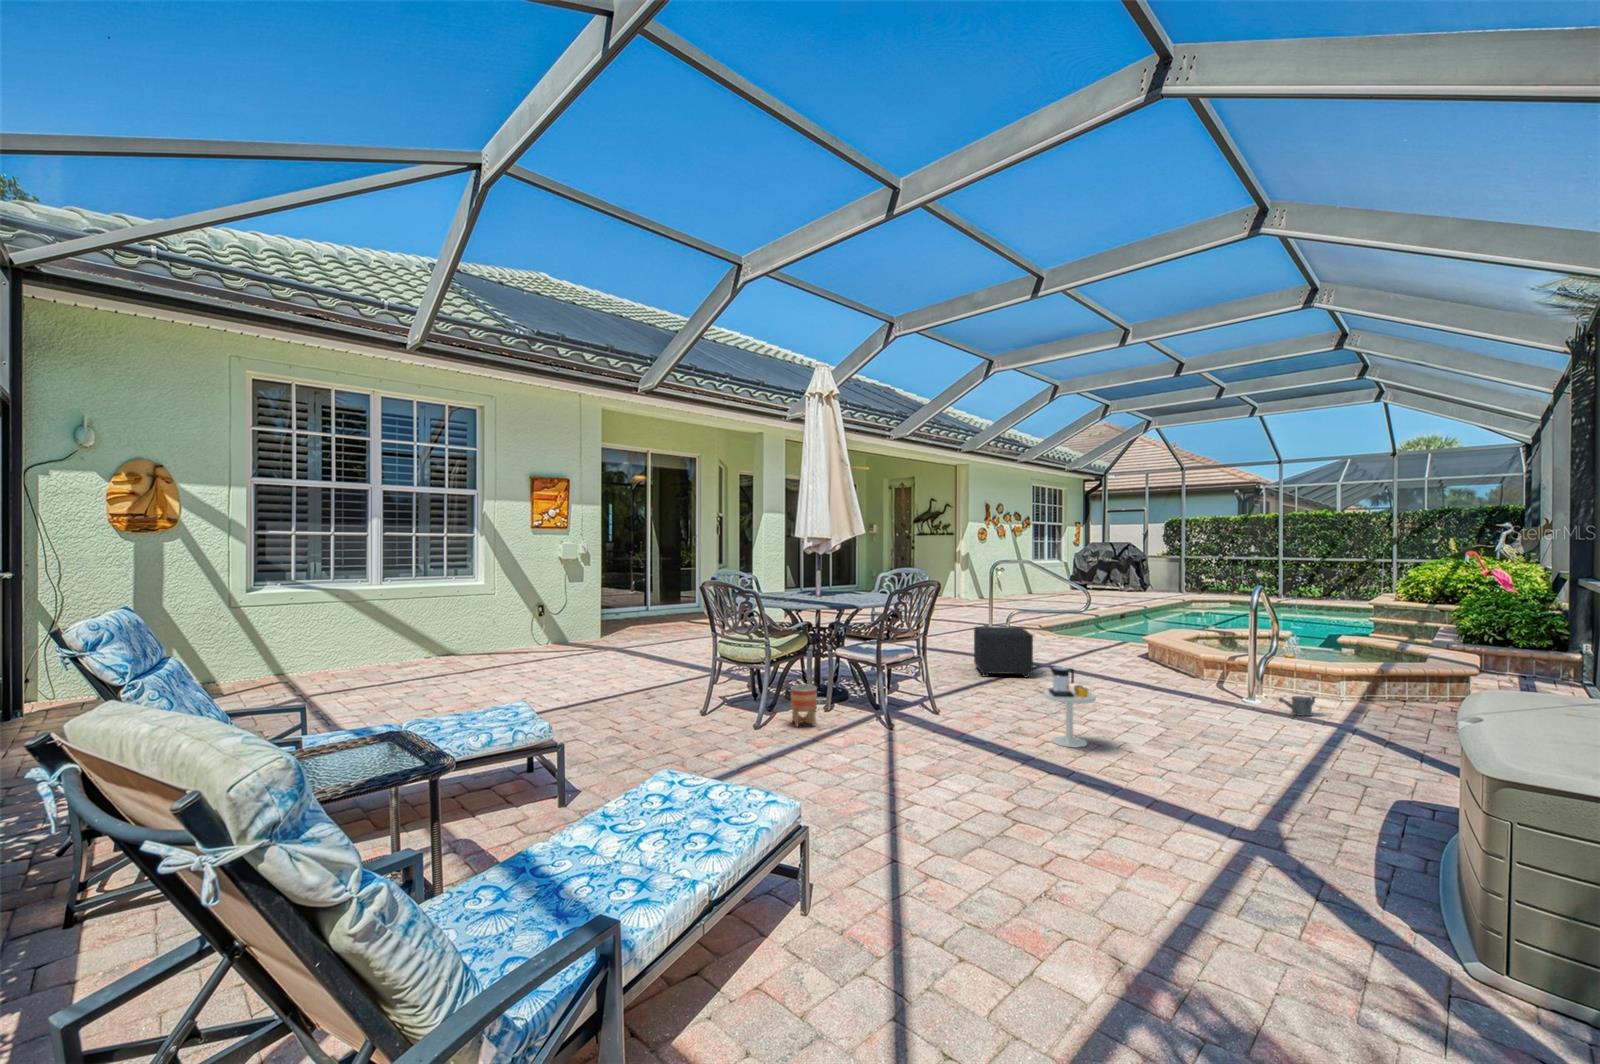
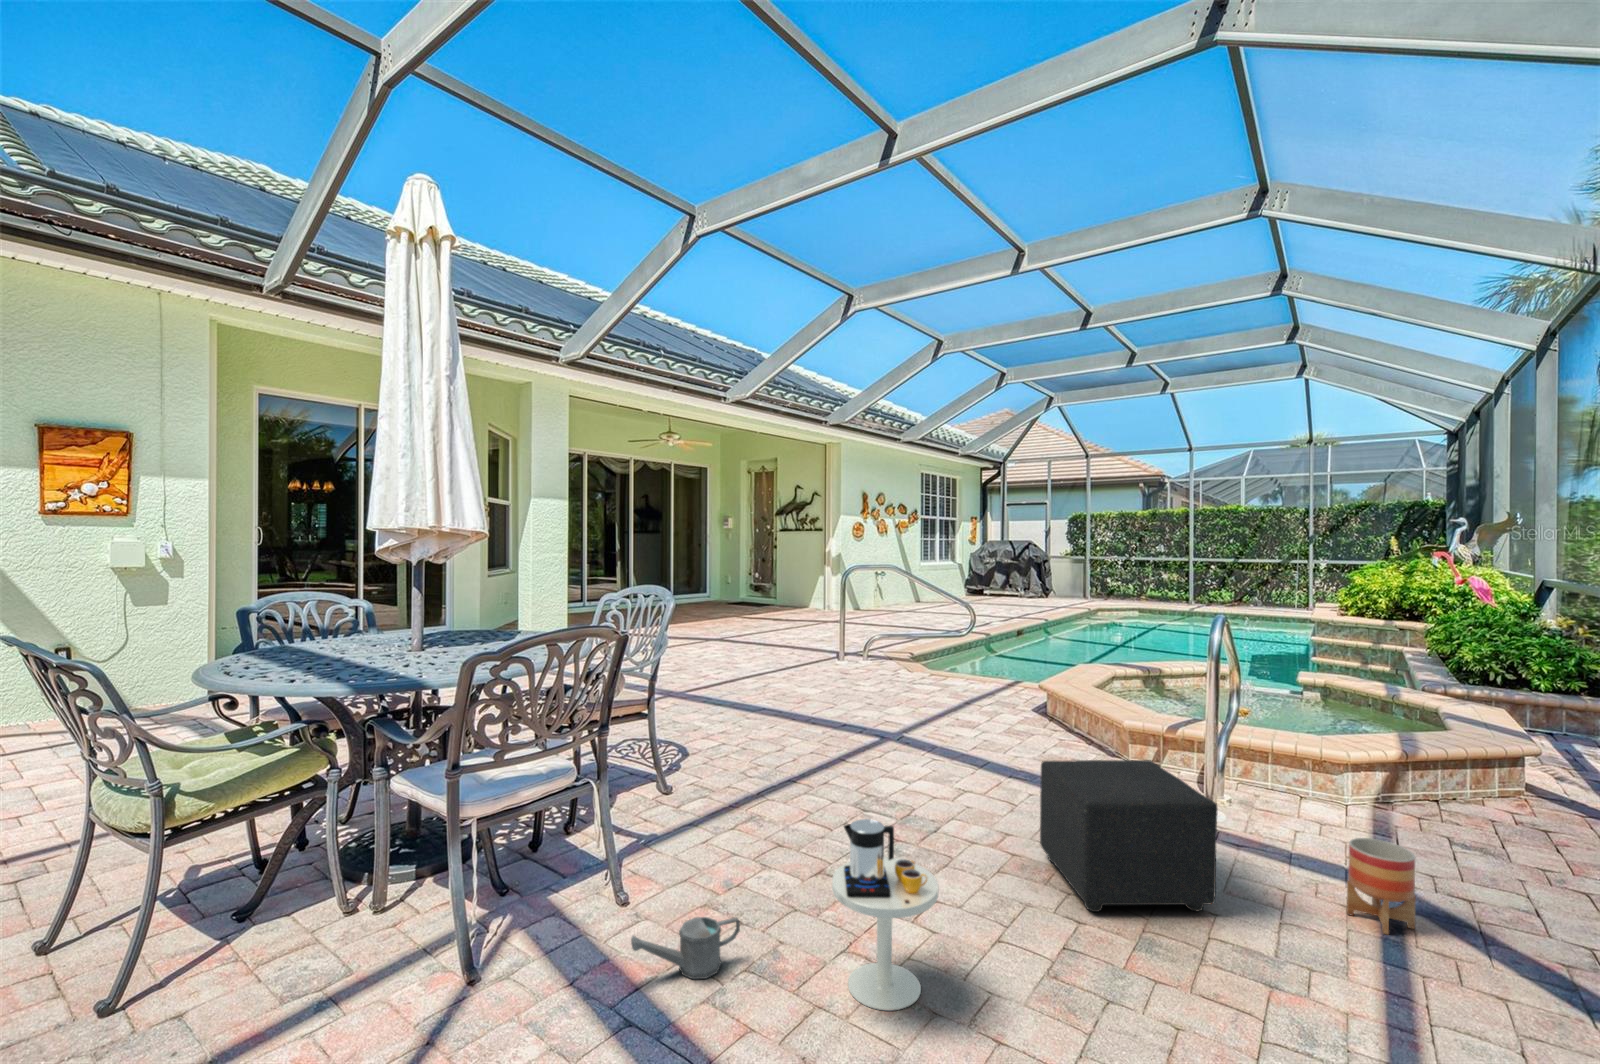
ottoman: present [974,627,1033,678] -> present [1040,760,1218,912]
planter: present [791,684,817,727] -> present [1346,838,1416,934]
watering can: present [1279,696,1315,716] -> present [631,917,740,979]

